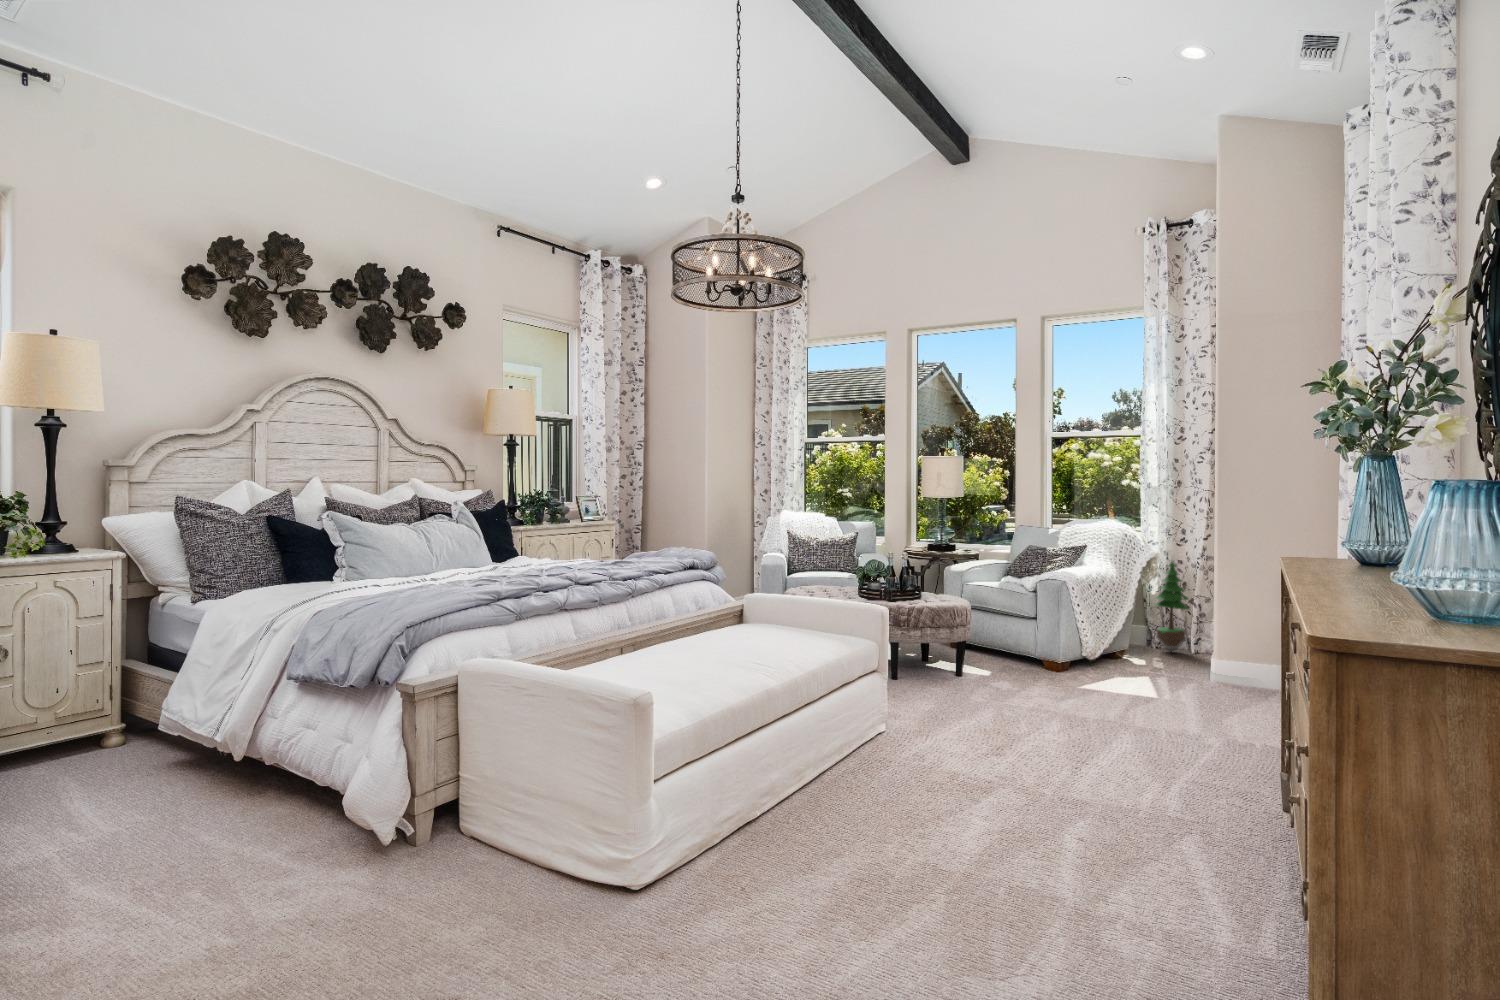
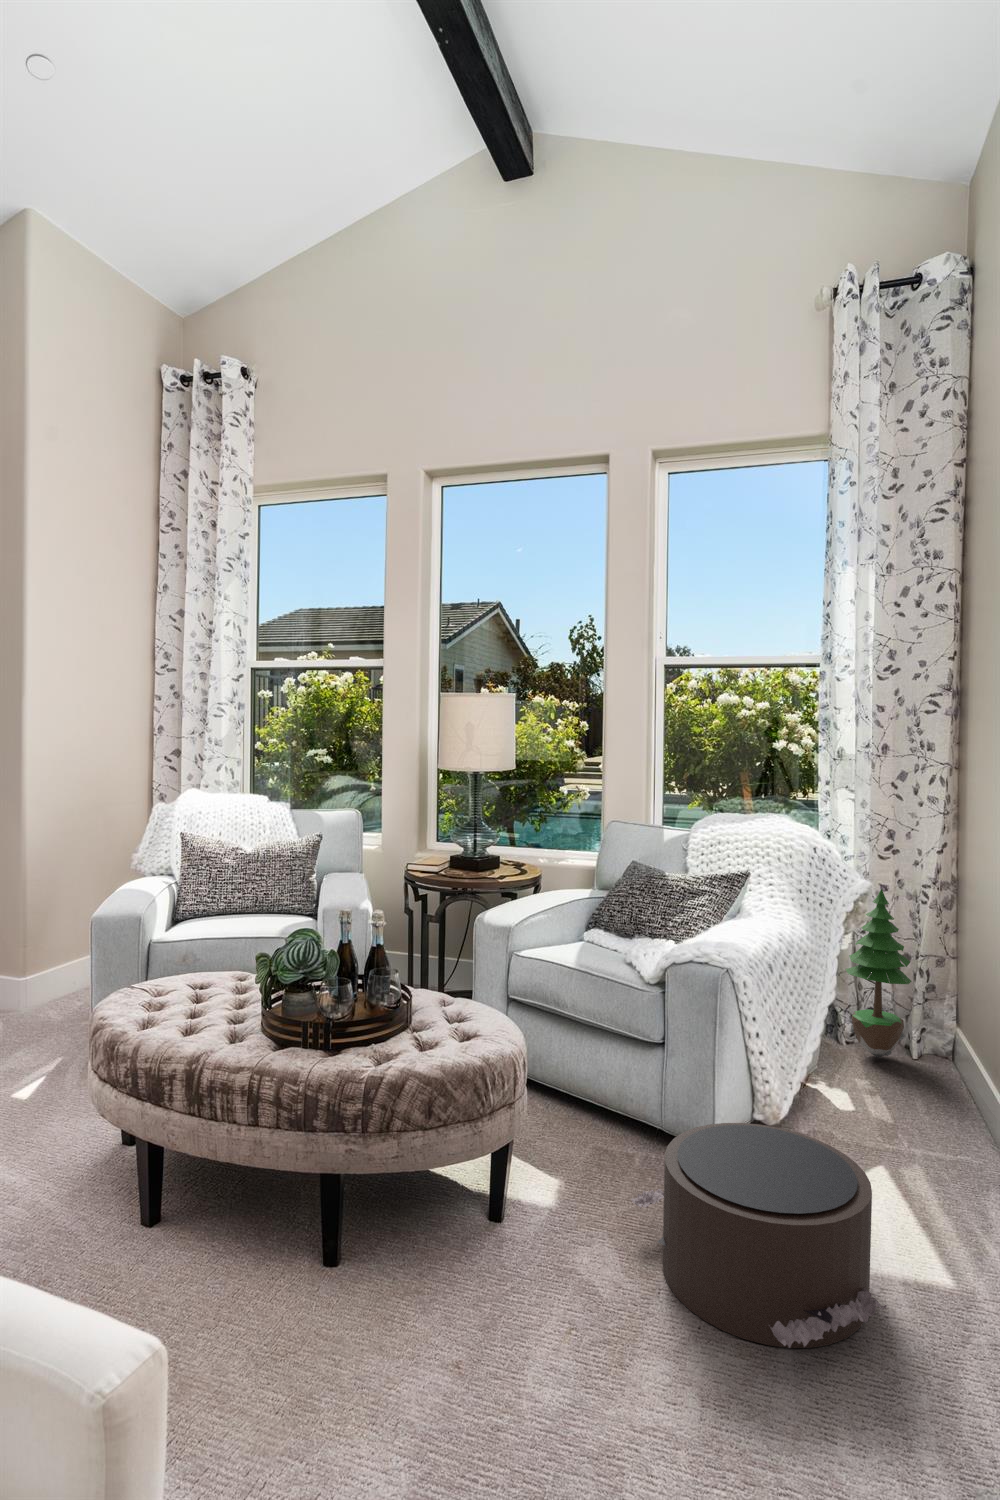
pouf: none [1016,640,1113,702] -> present [631,1123,887,1348]

